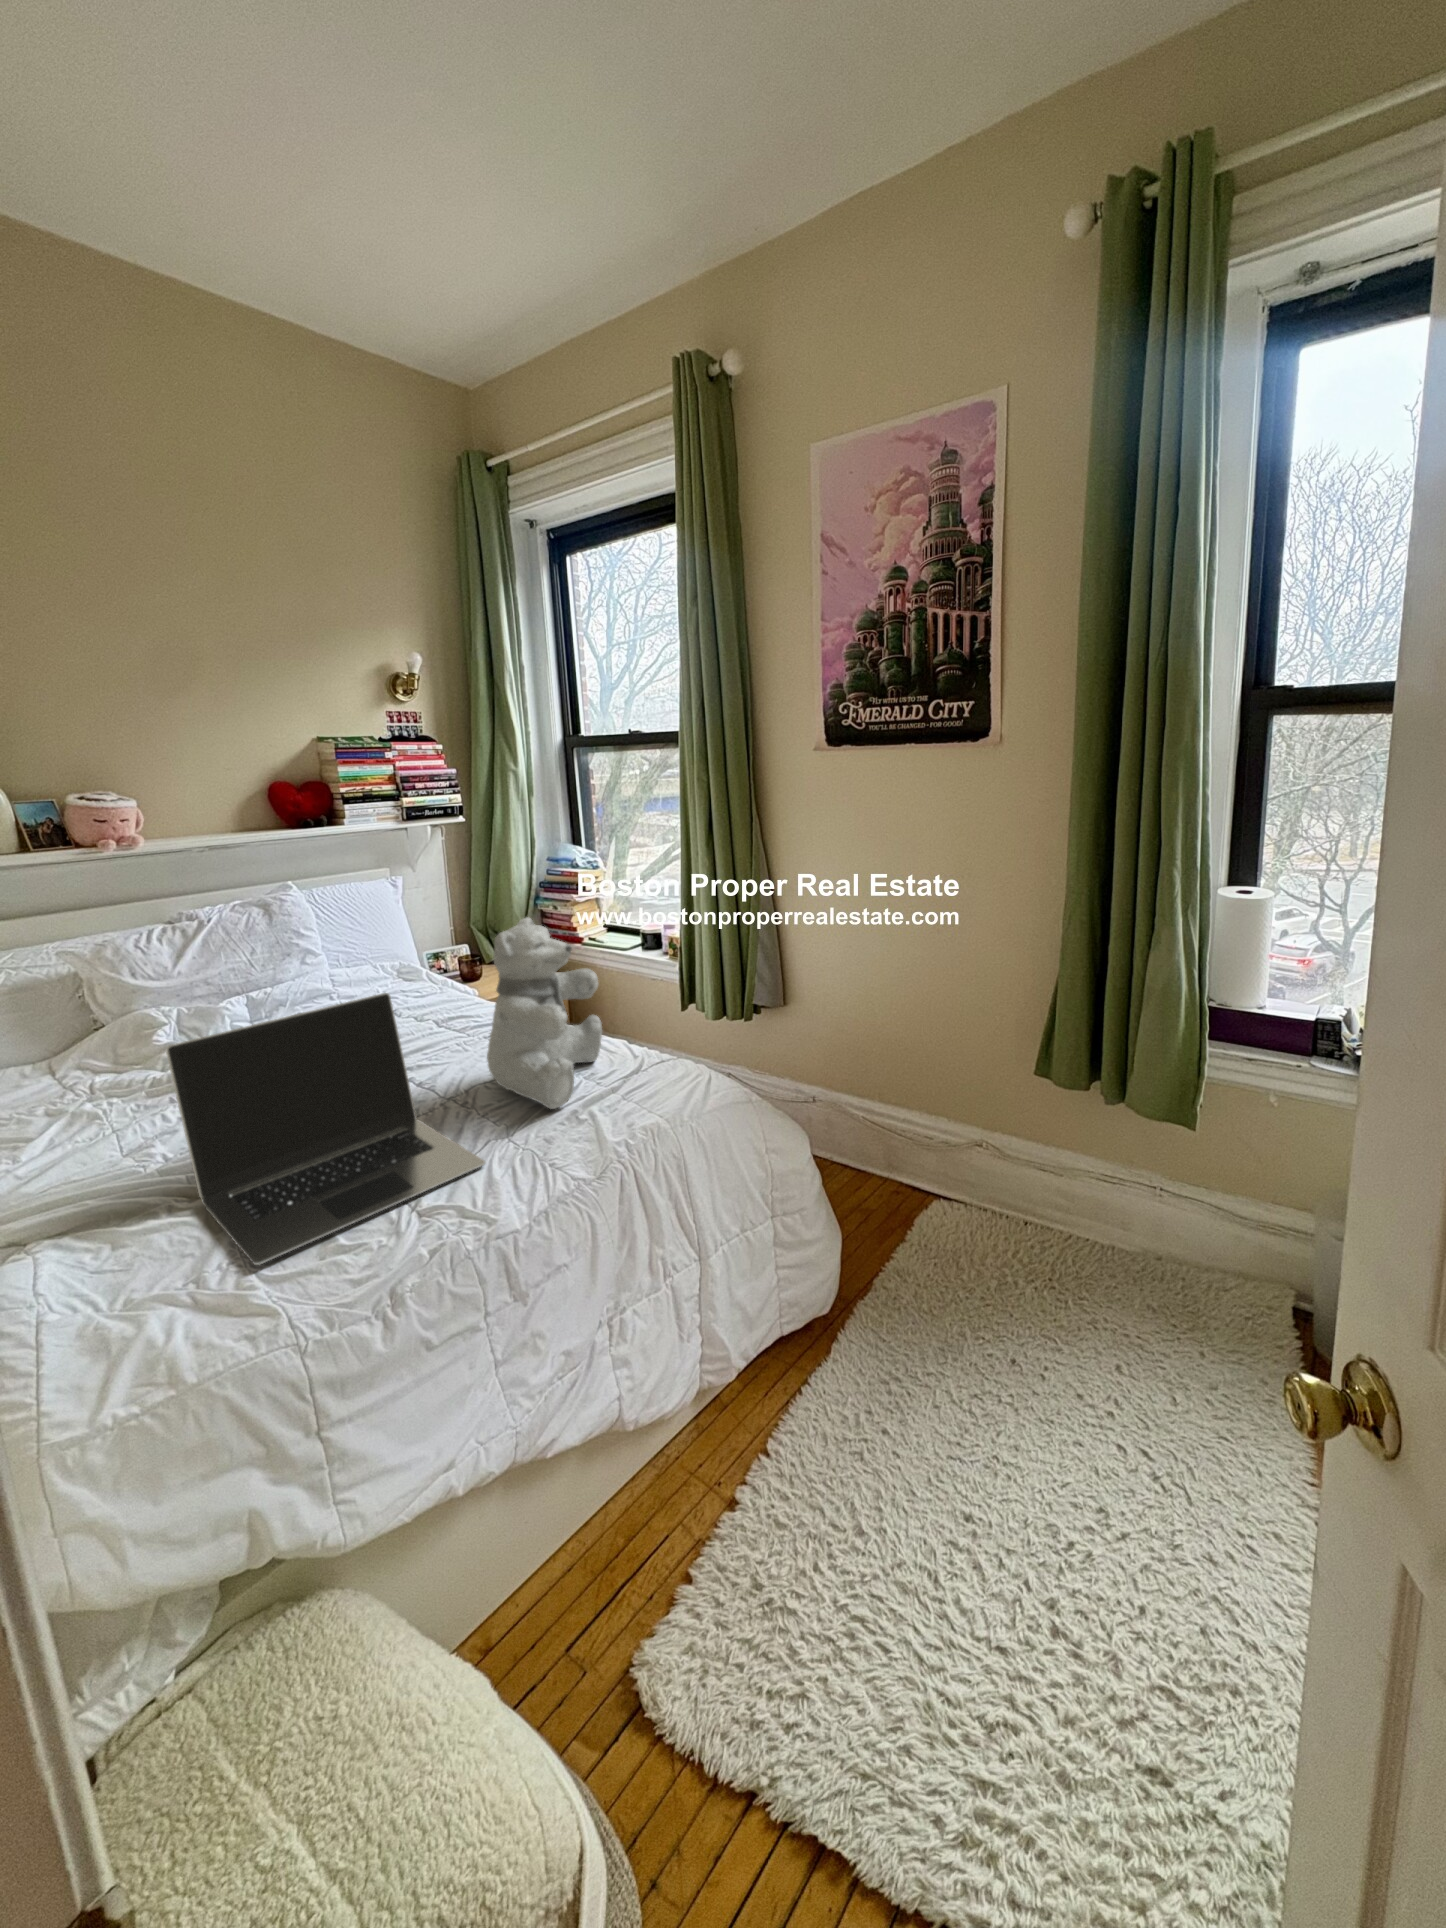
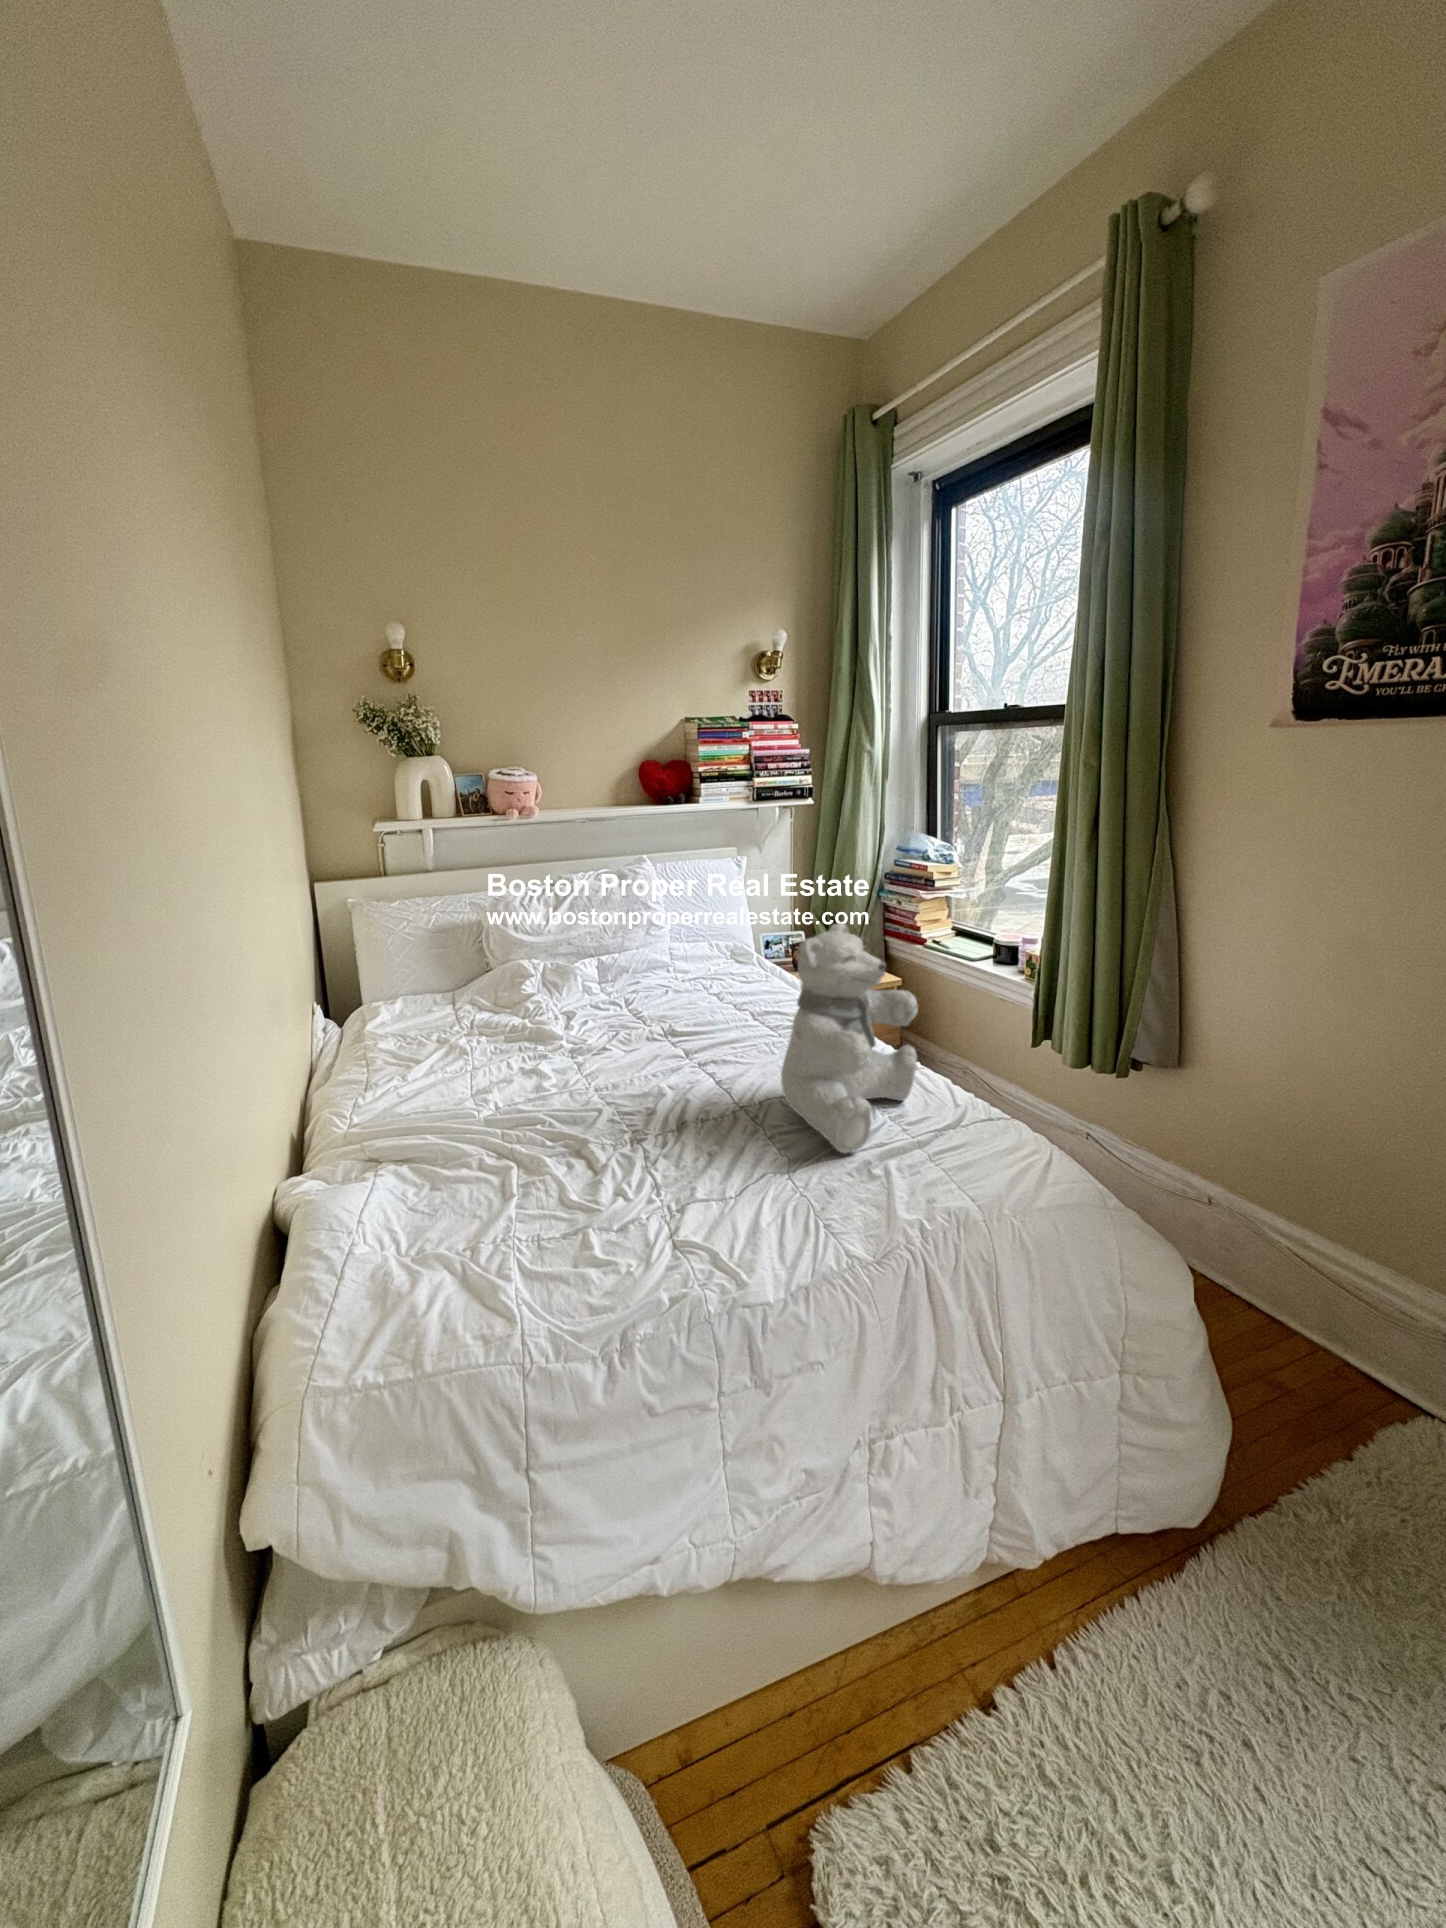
laptop: present [166,993,485,1265] -> none [490,987,755,1254]

